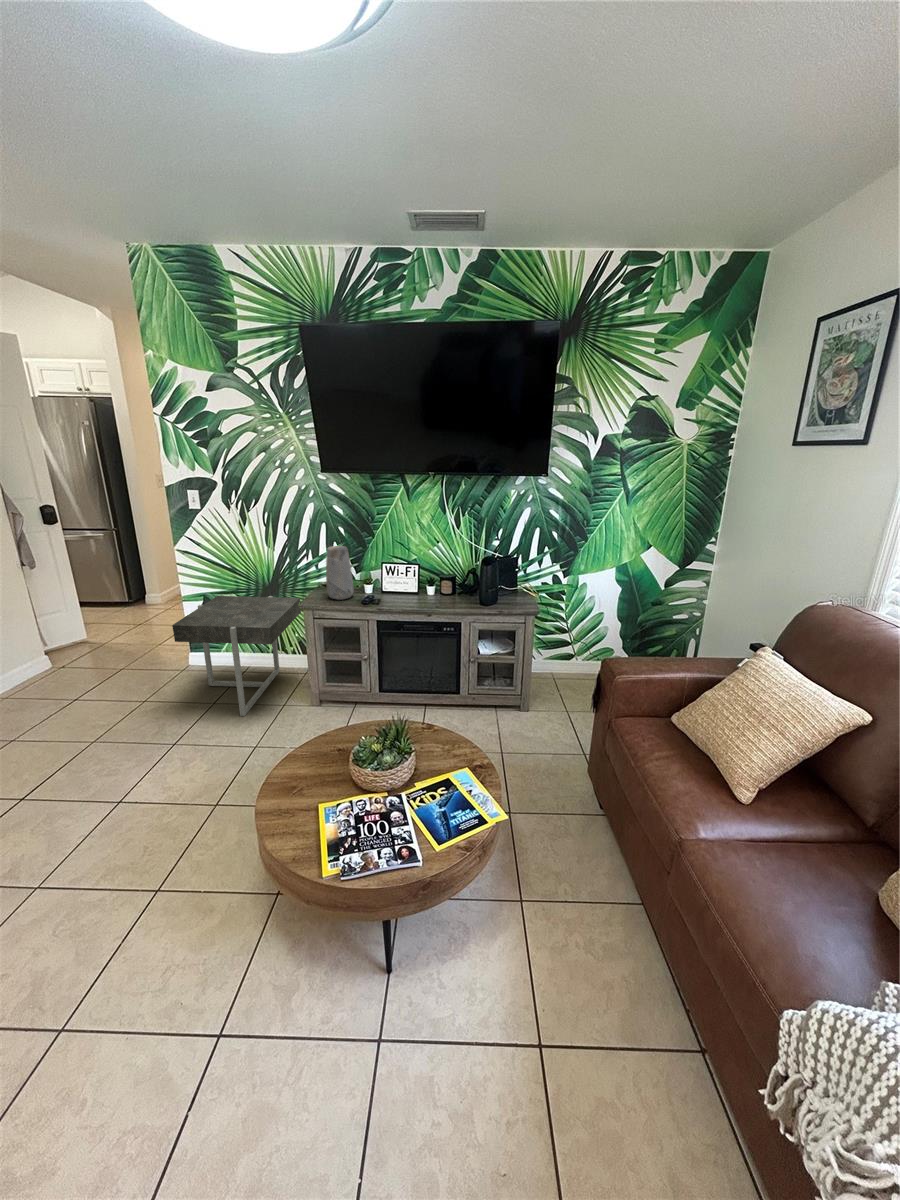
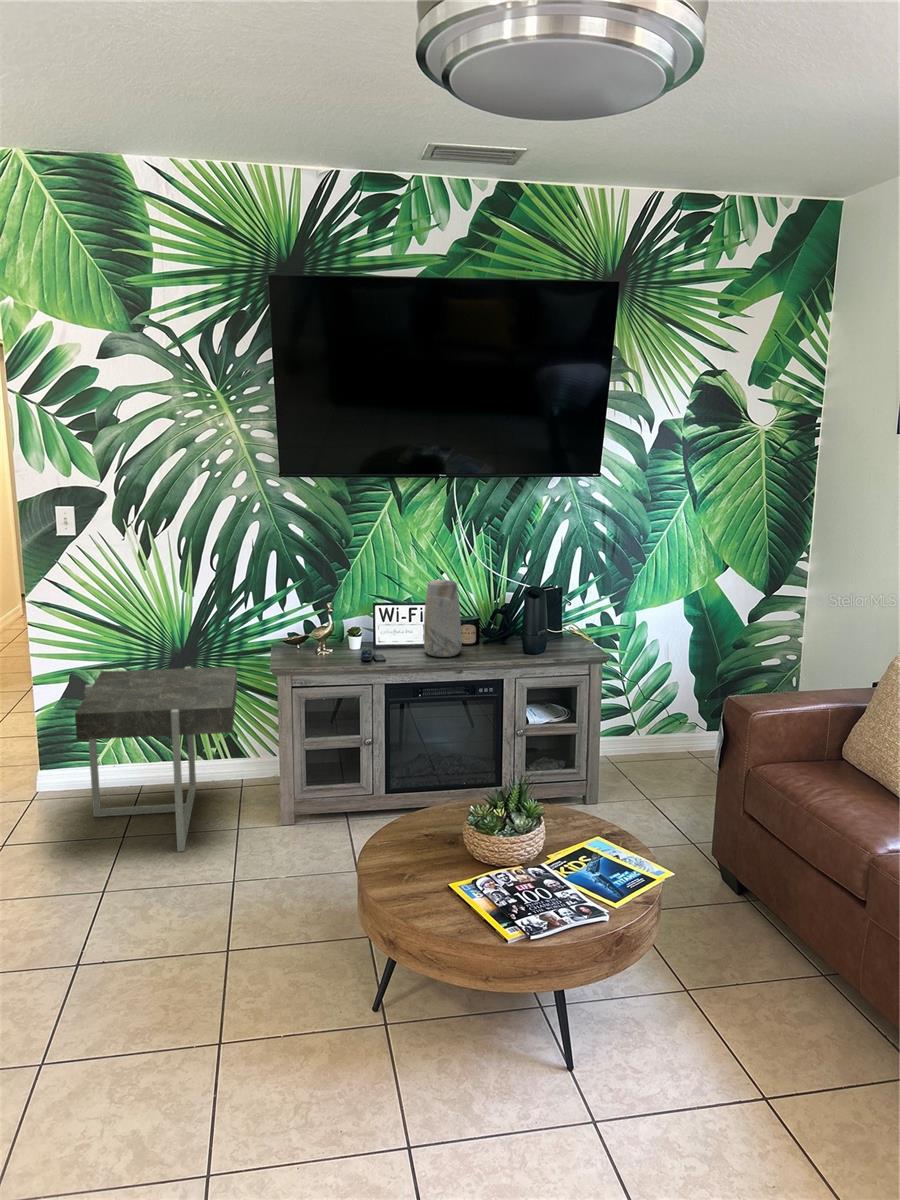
vase: present [326,546,354,599] -> present [424,580,462,657]

